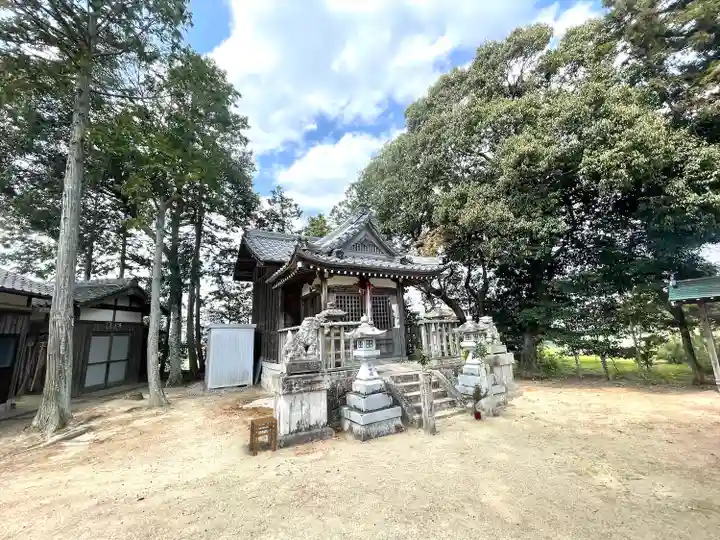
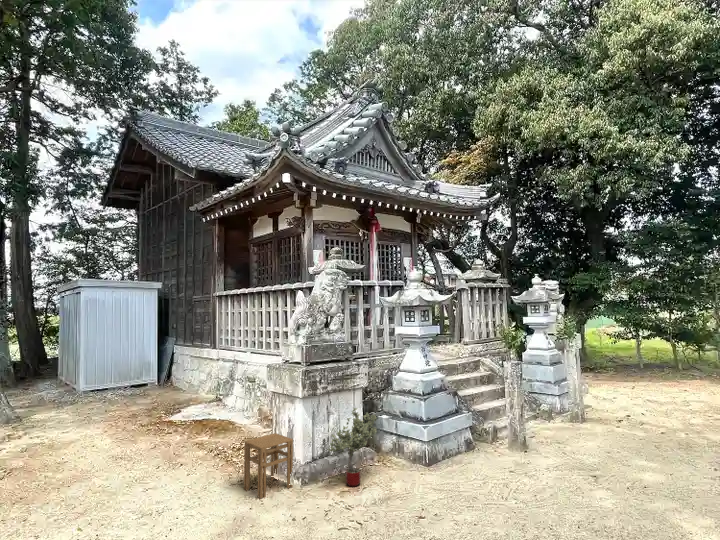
potted tree: present [462,383,490,419] -> present [327,408,377,487]

